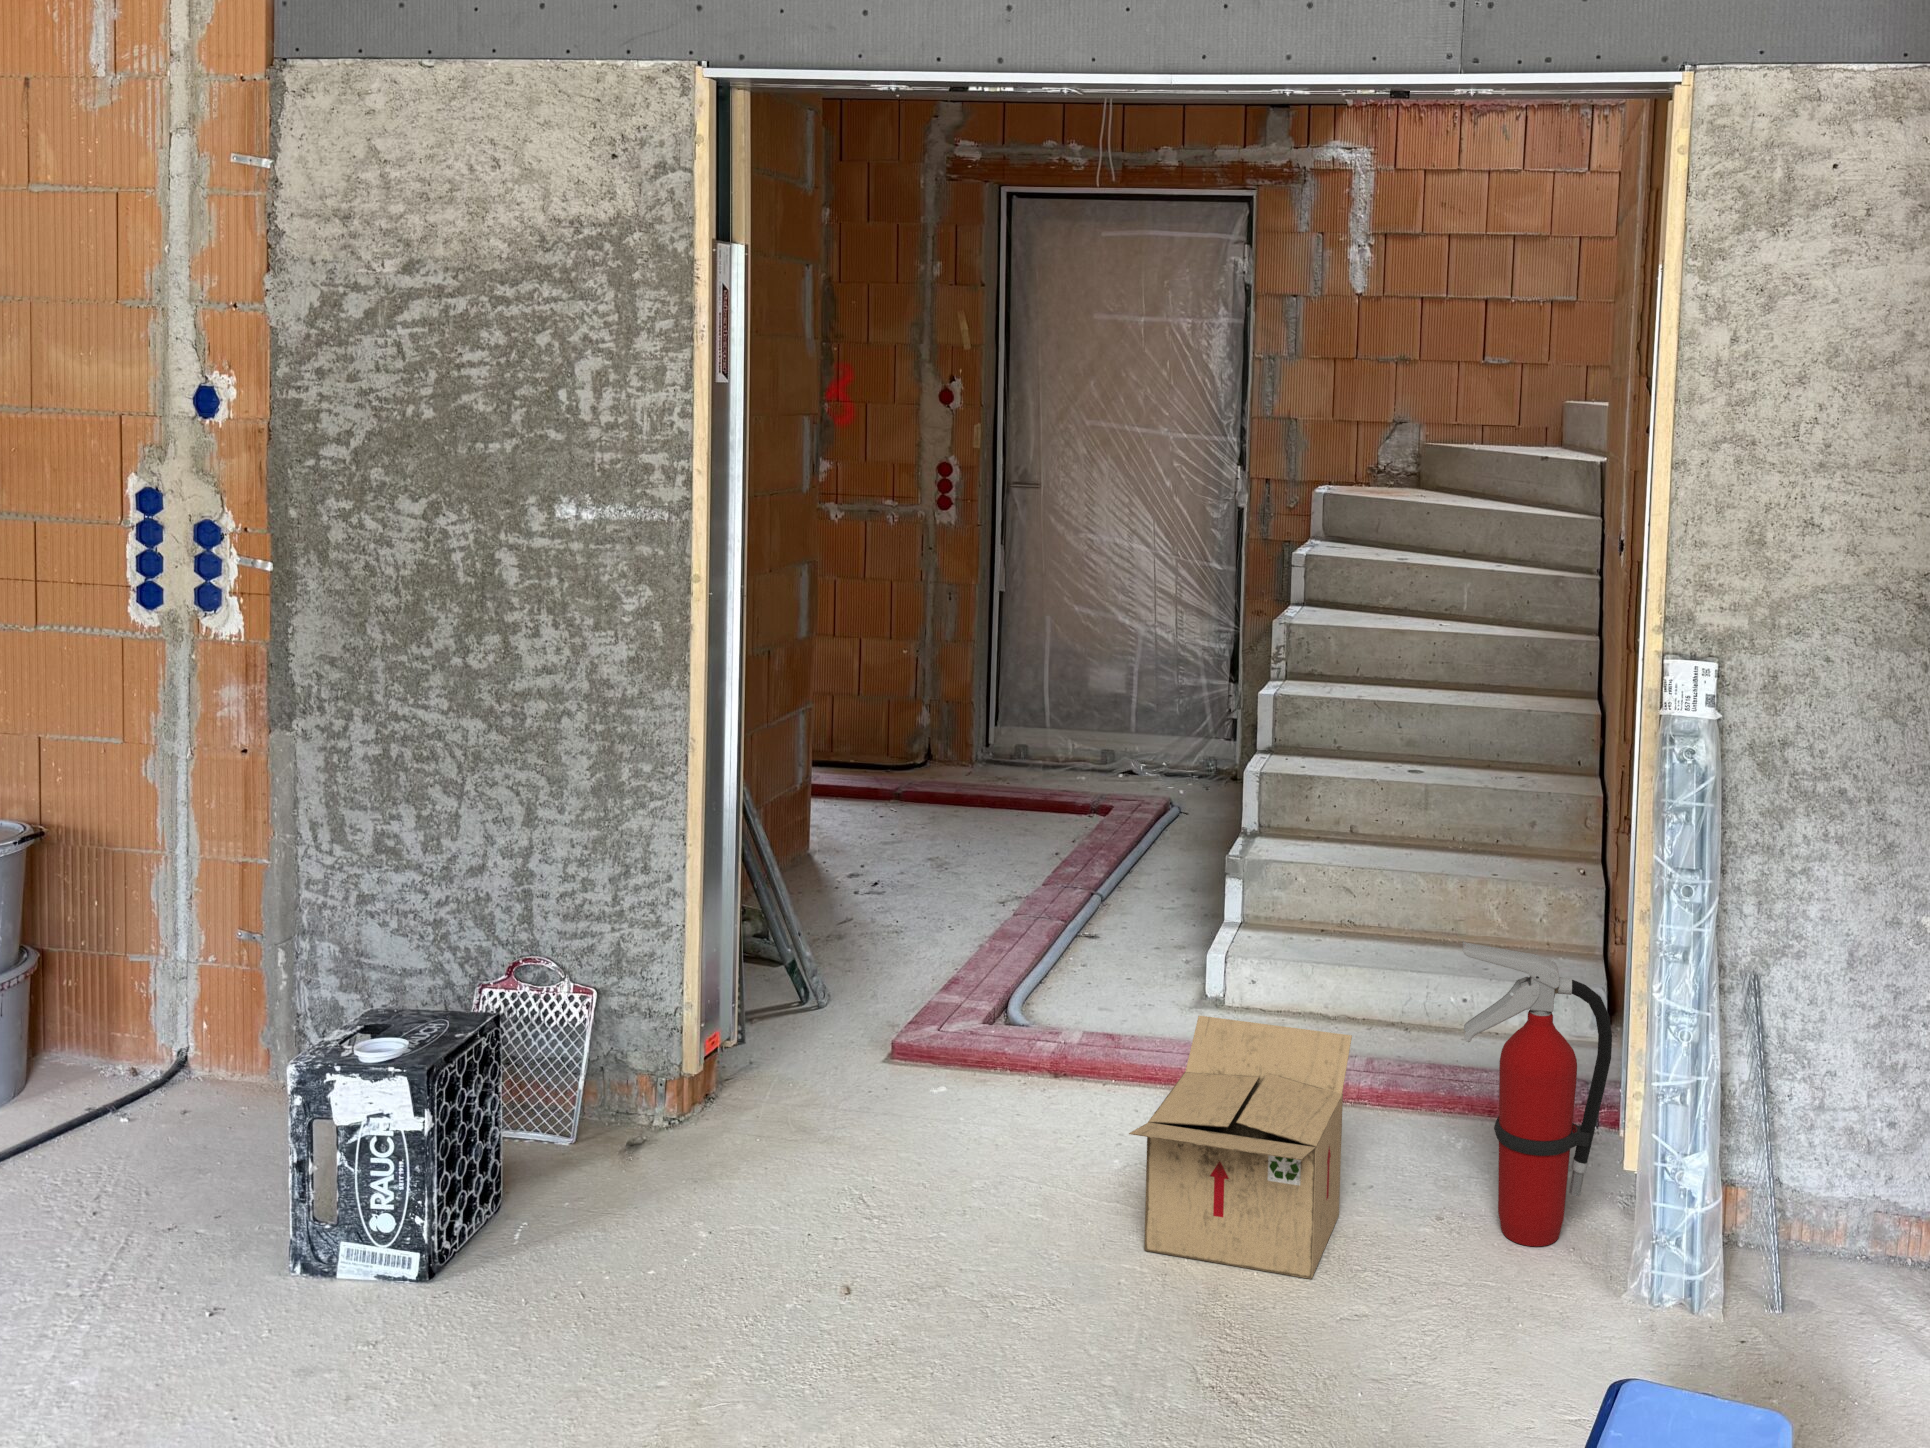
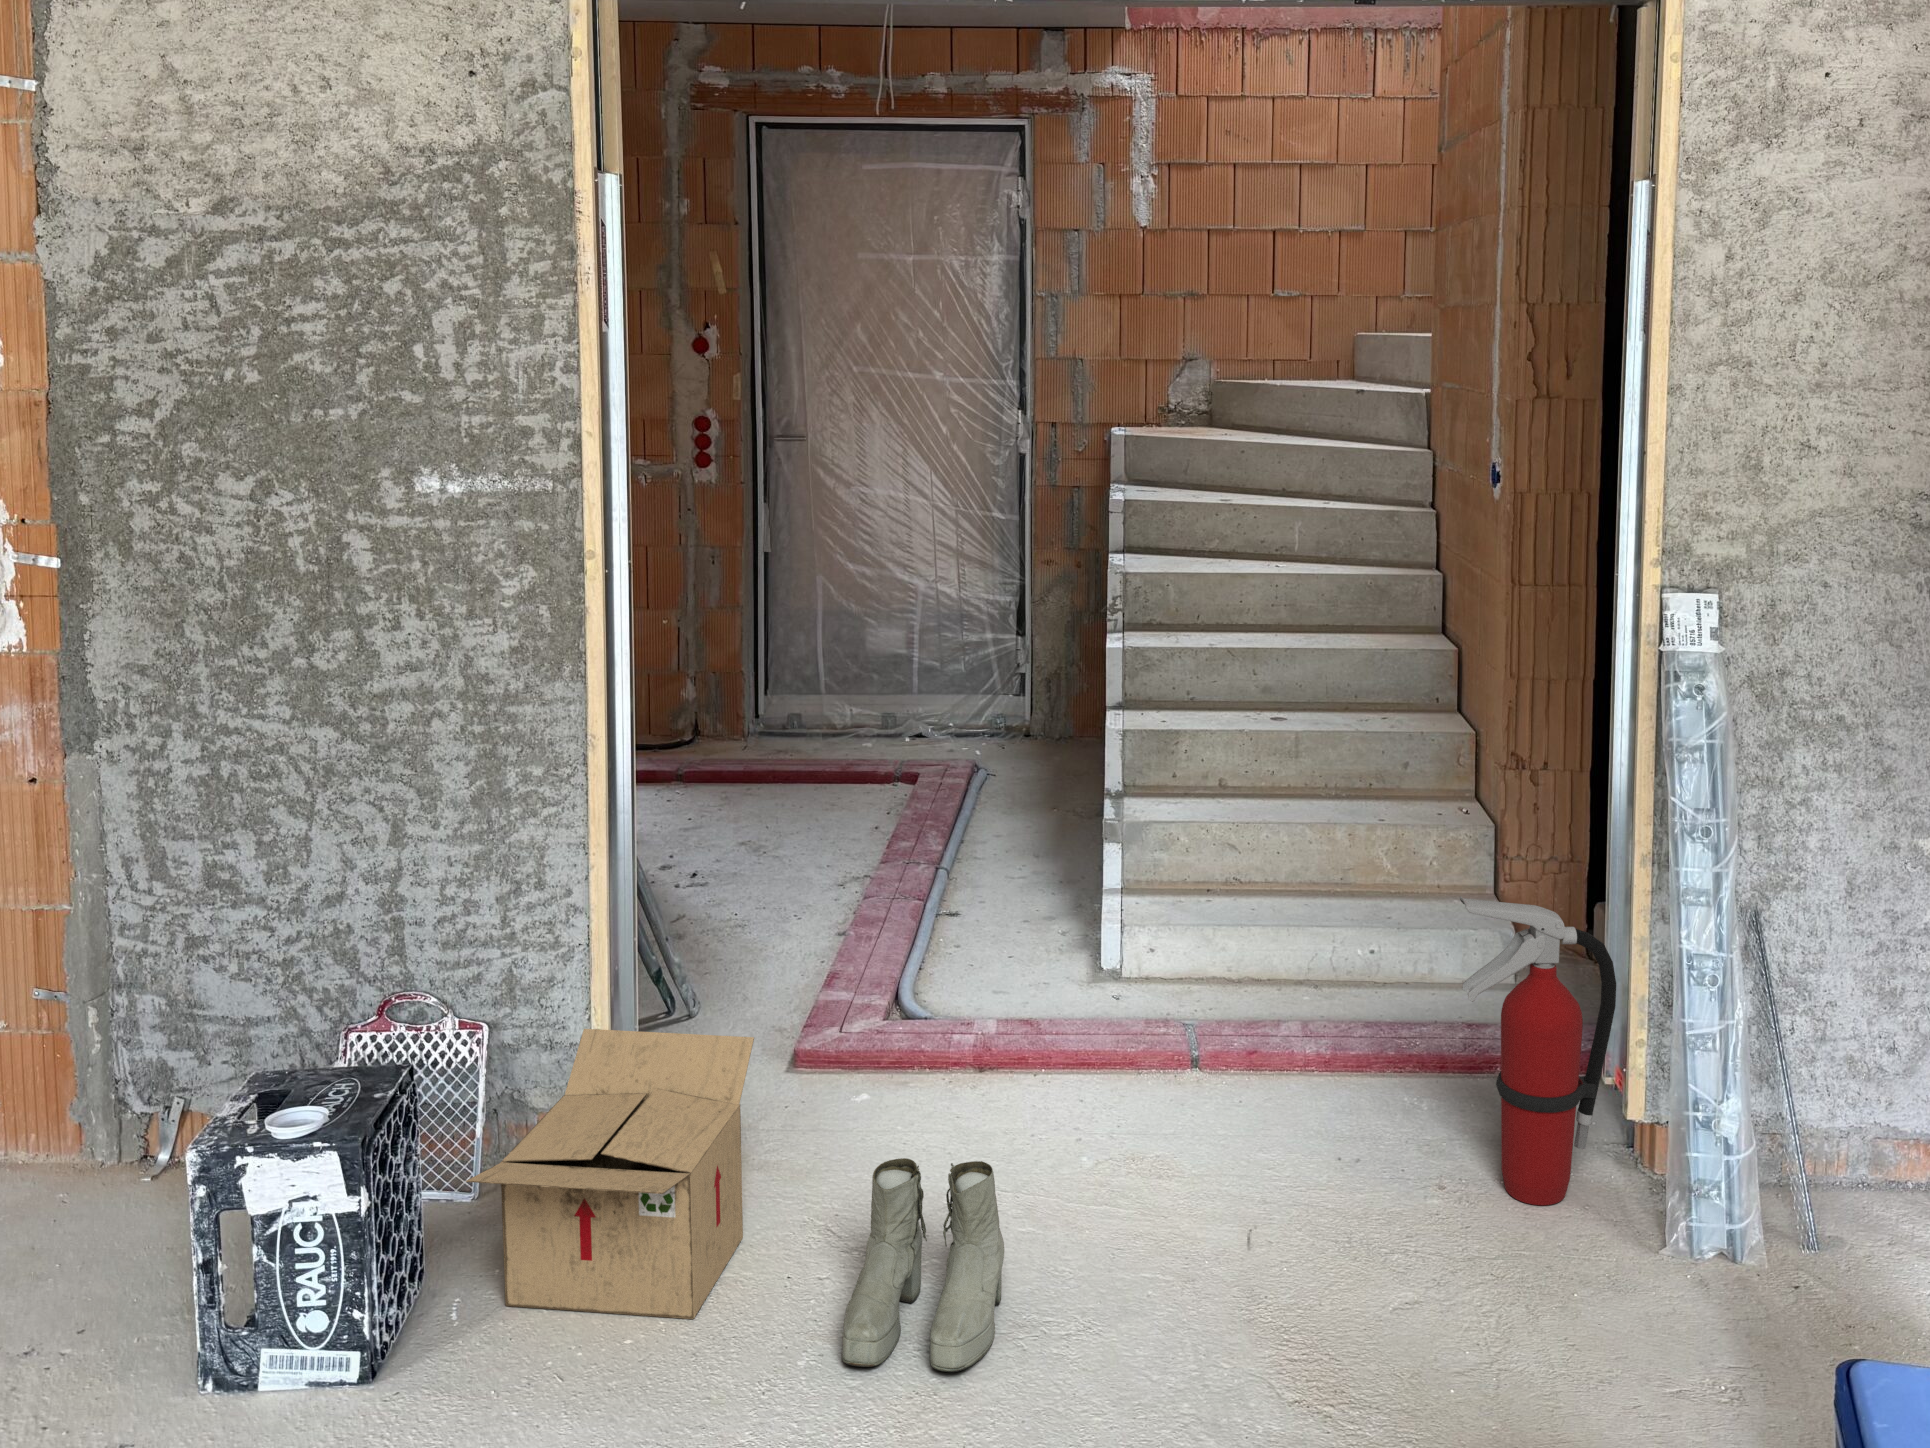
cardboard box: present [1129,1016,1352,1279] -> present [466,1029,754,1319]
boots: none [828,1134,993,1327] -> present [842,1158,1004,1372]

